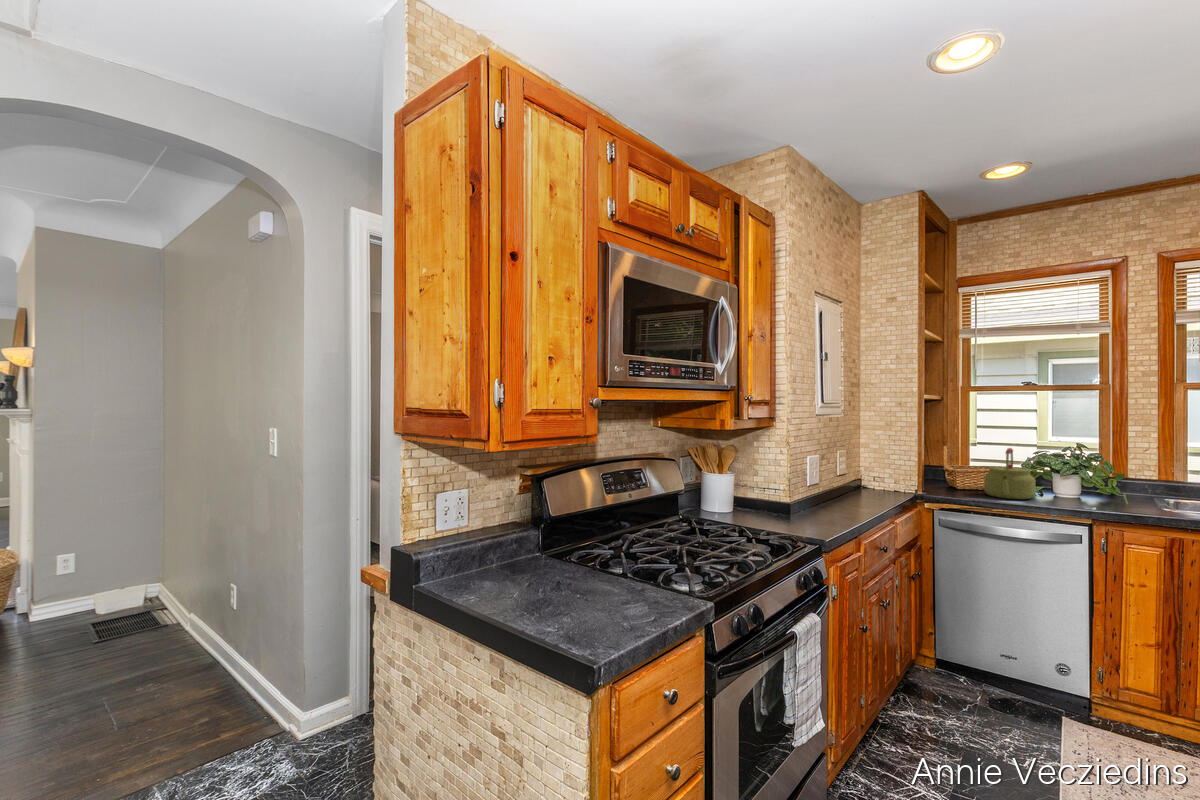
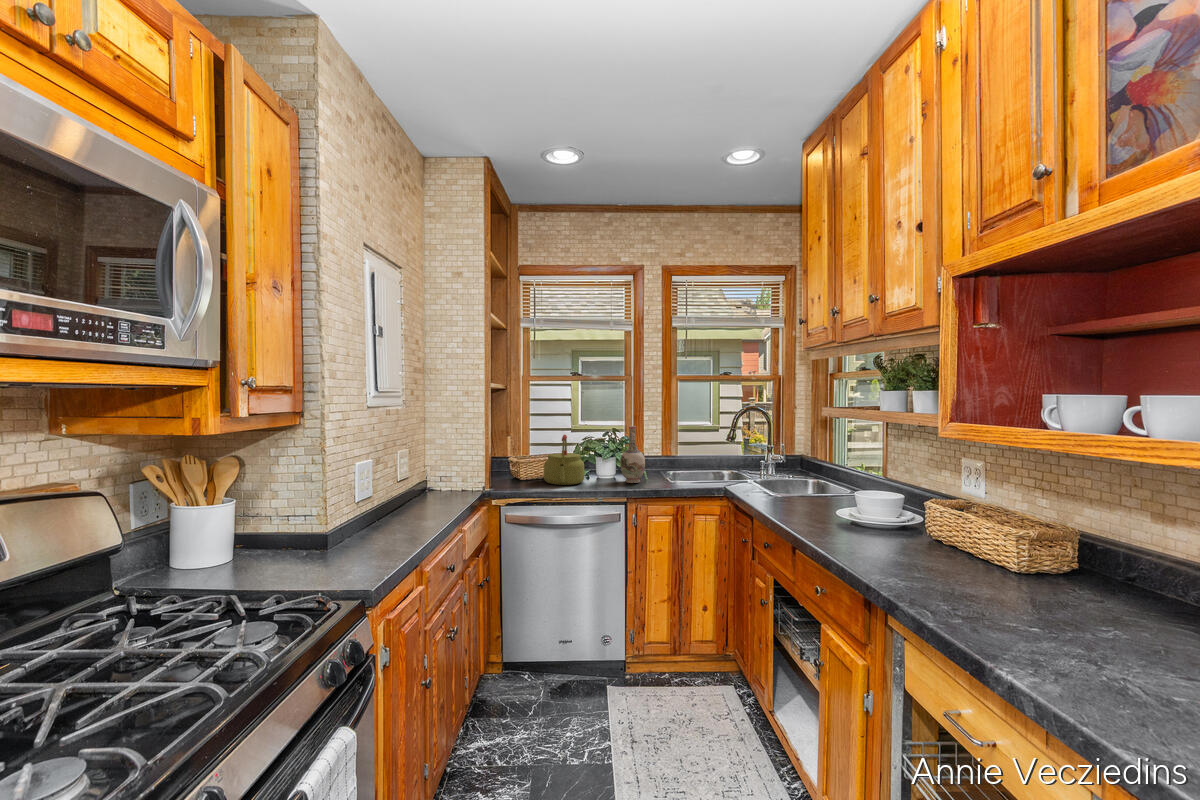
vase: none [1085,442,1122,506] -> present [620,426,645,483]

